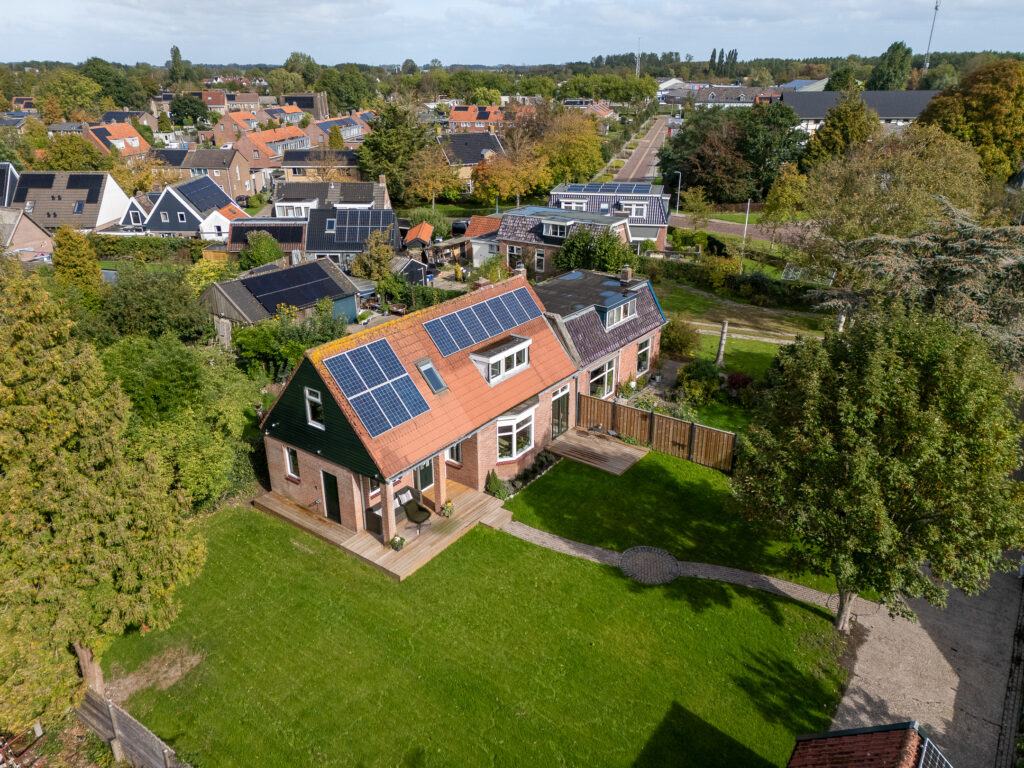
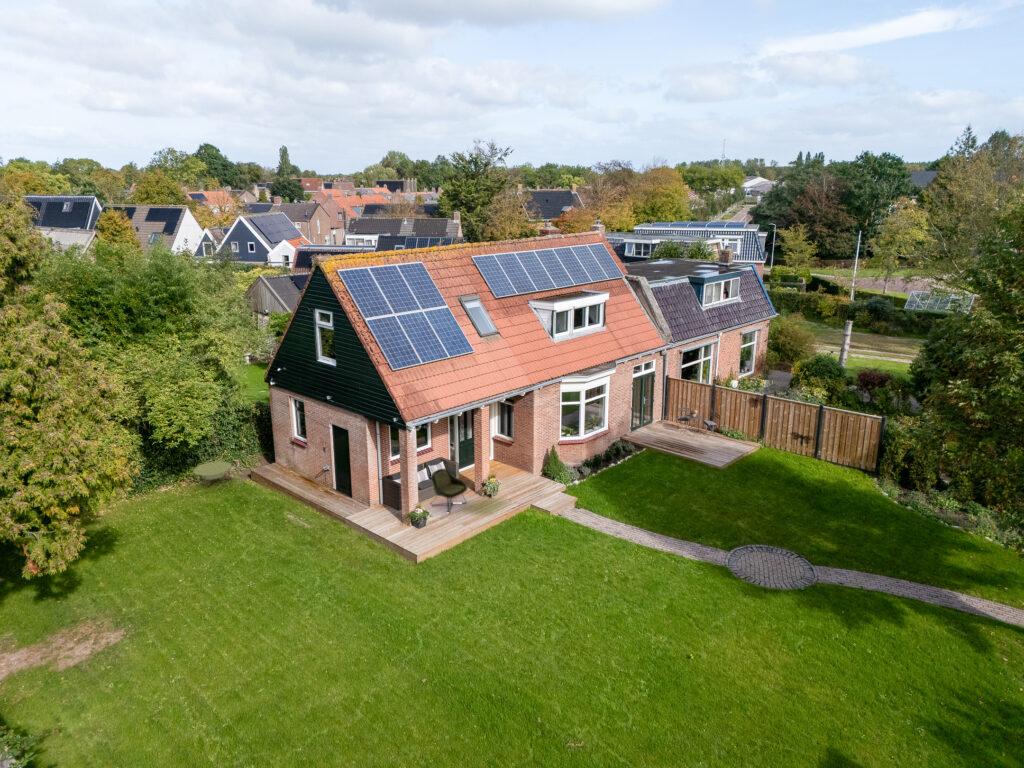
round table: none [208,494,239,519] -> present [194,461,231,488]

